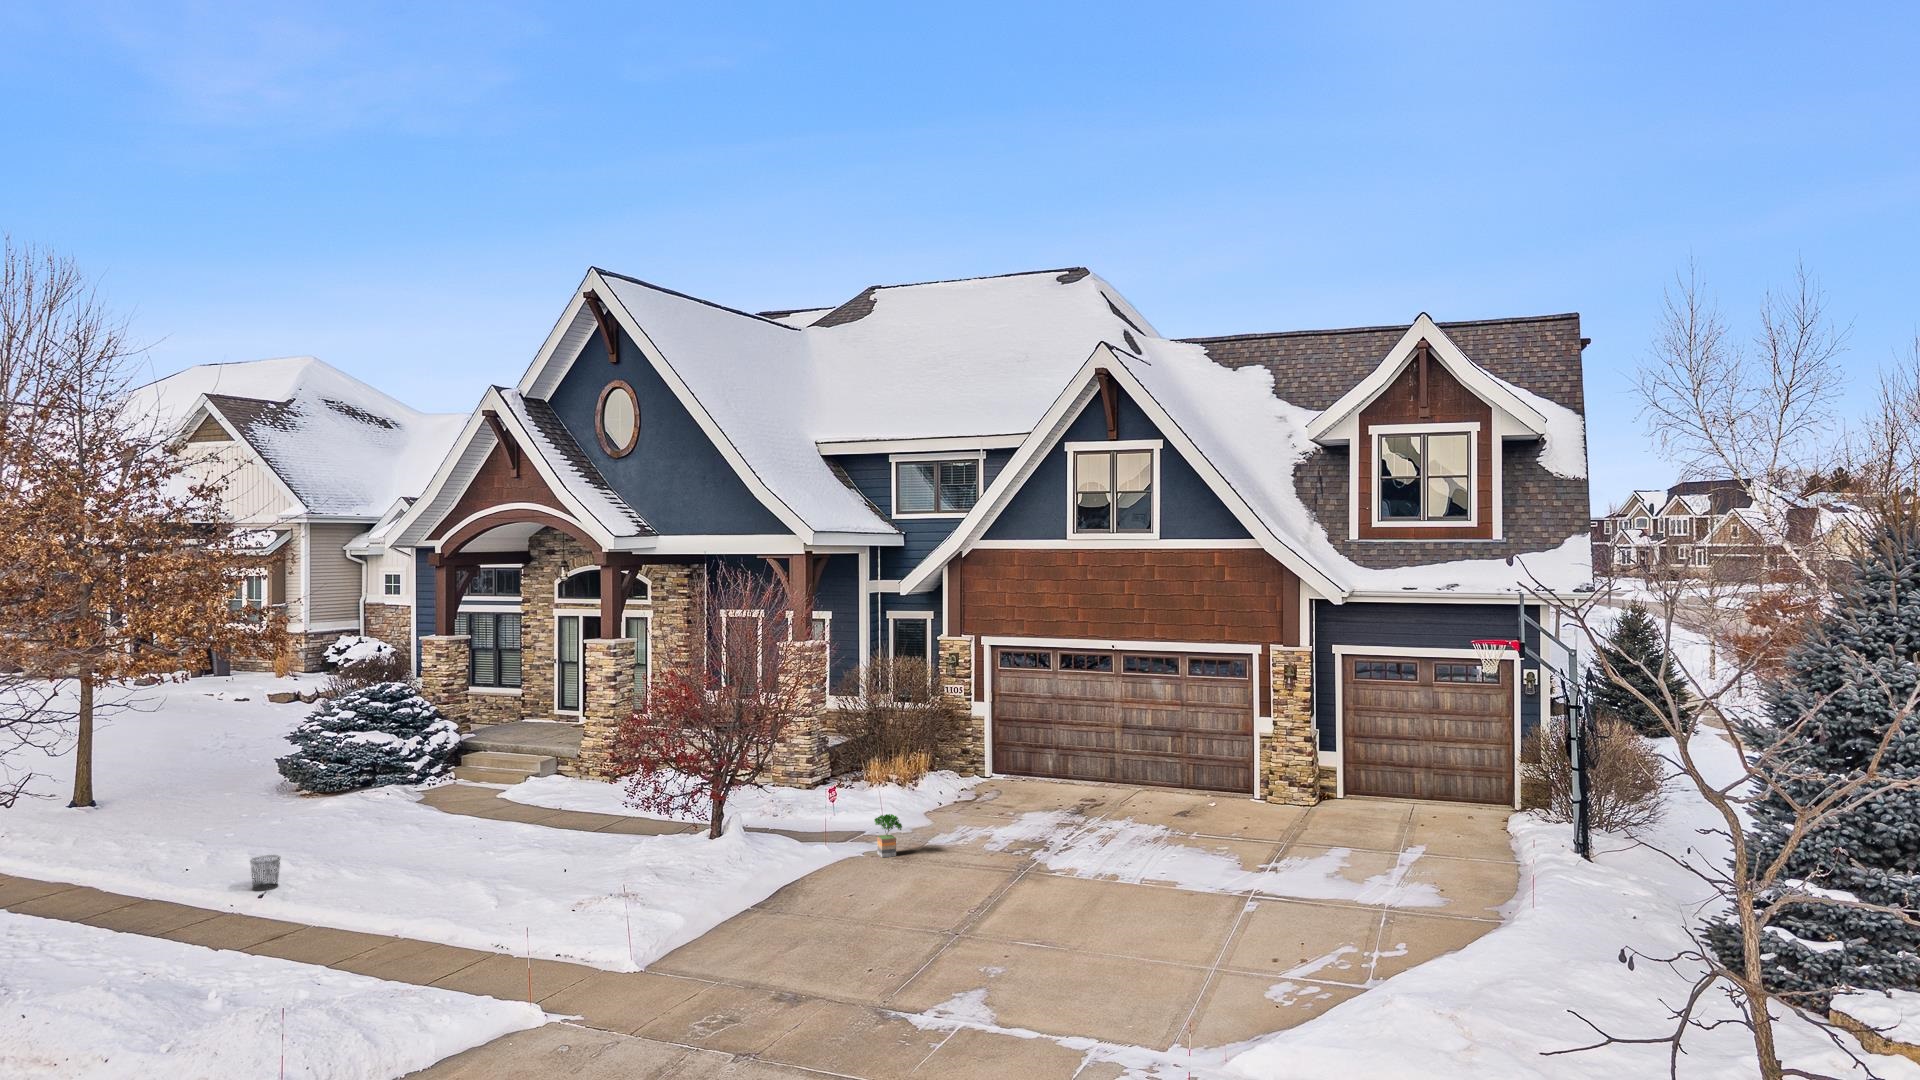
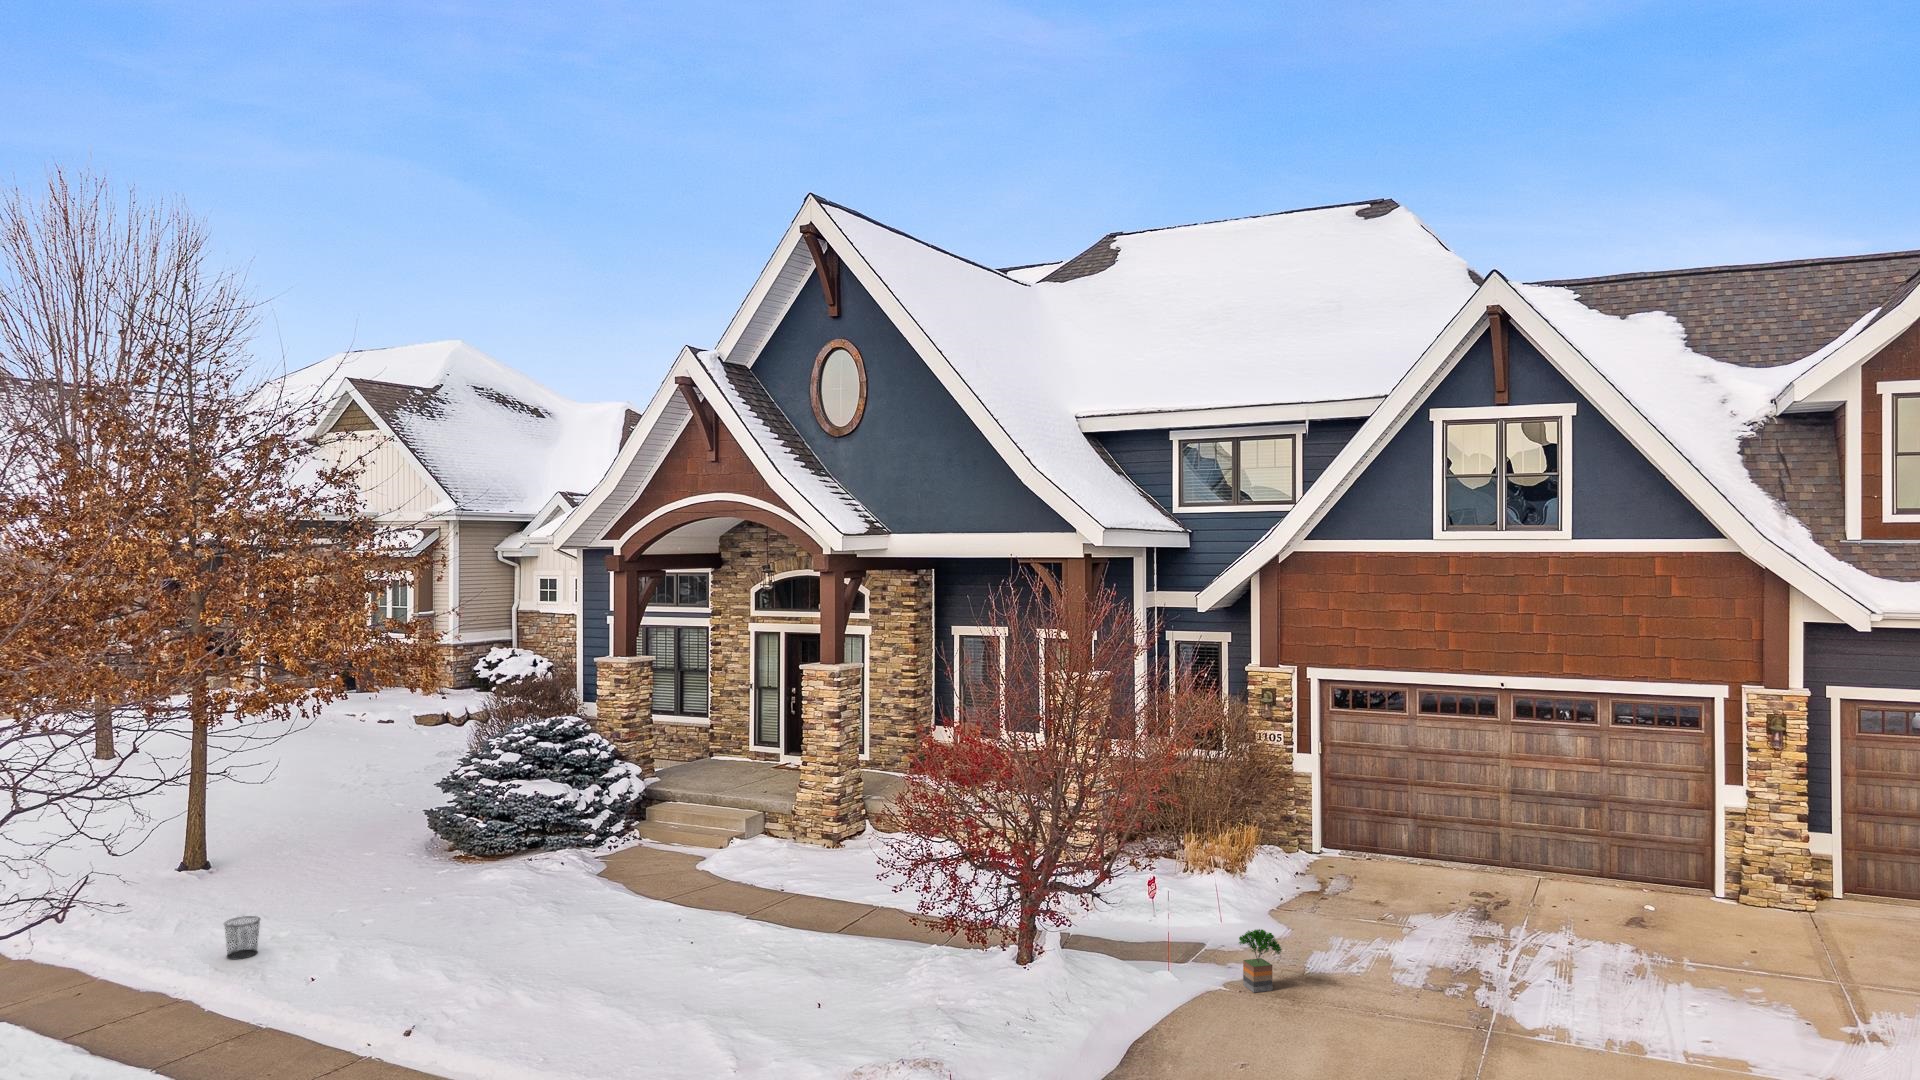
waste bin: present [250,855,280,891] -> present [224,916,260,959]

